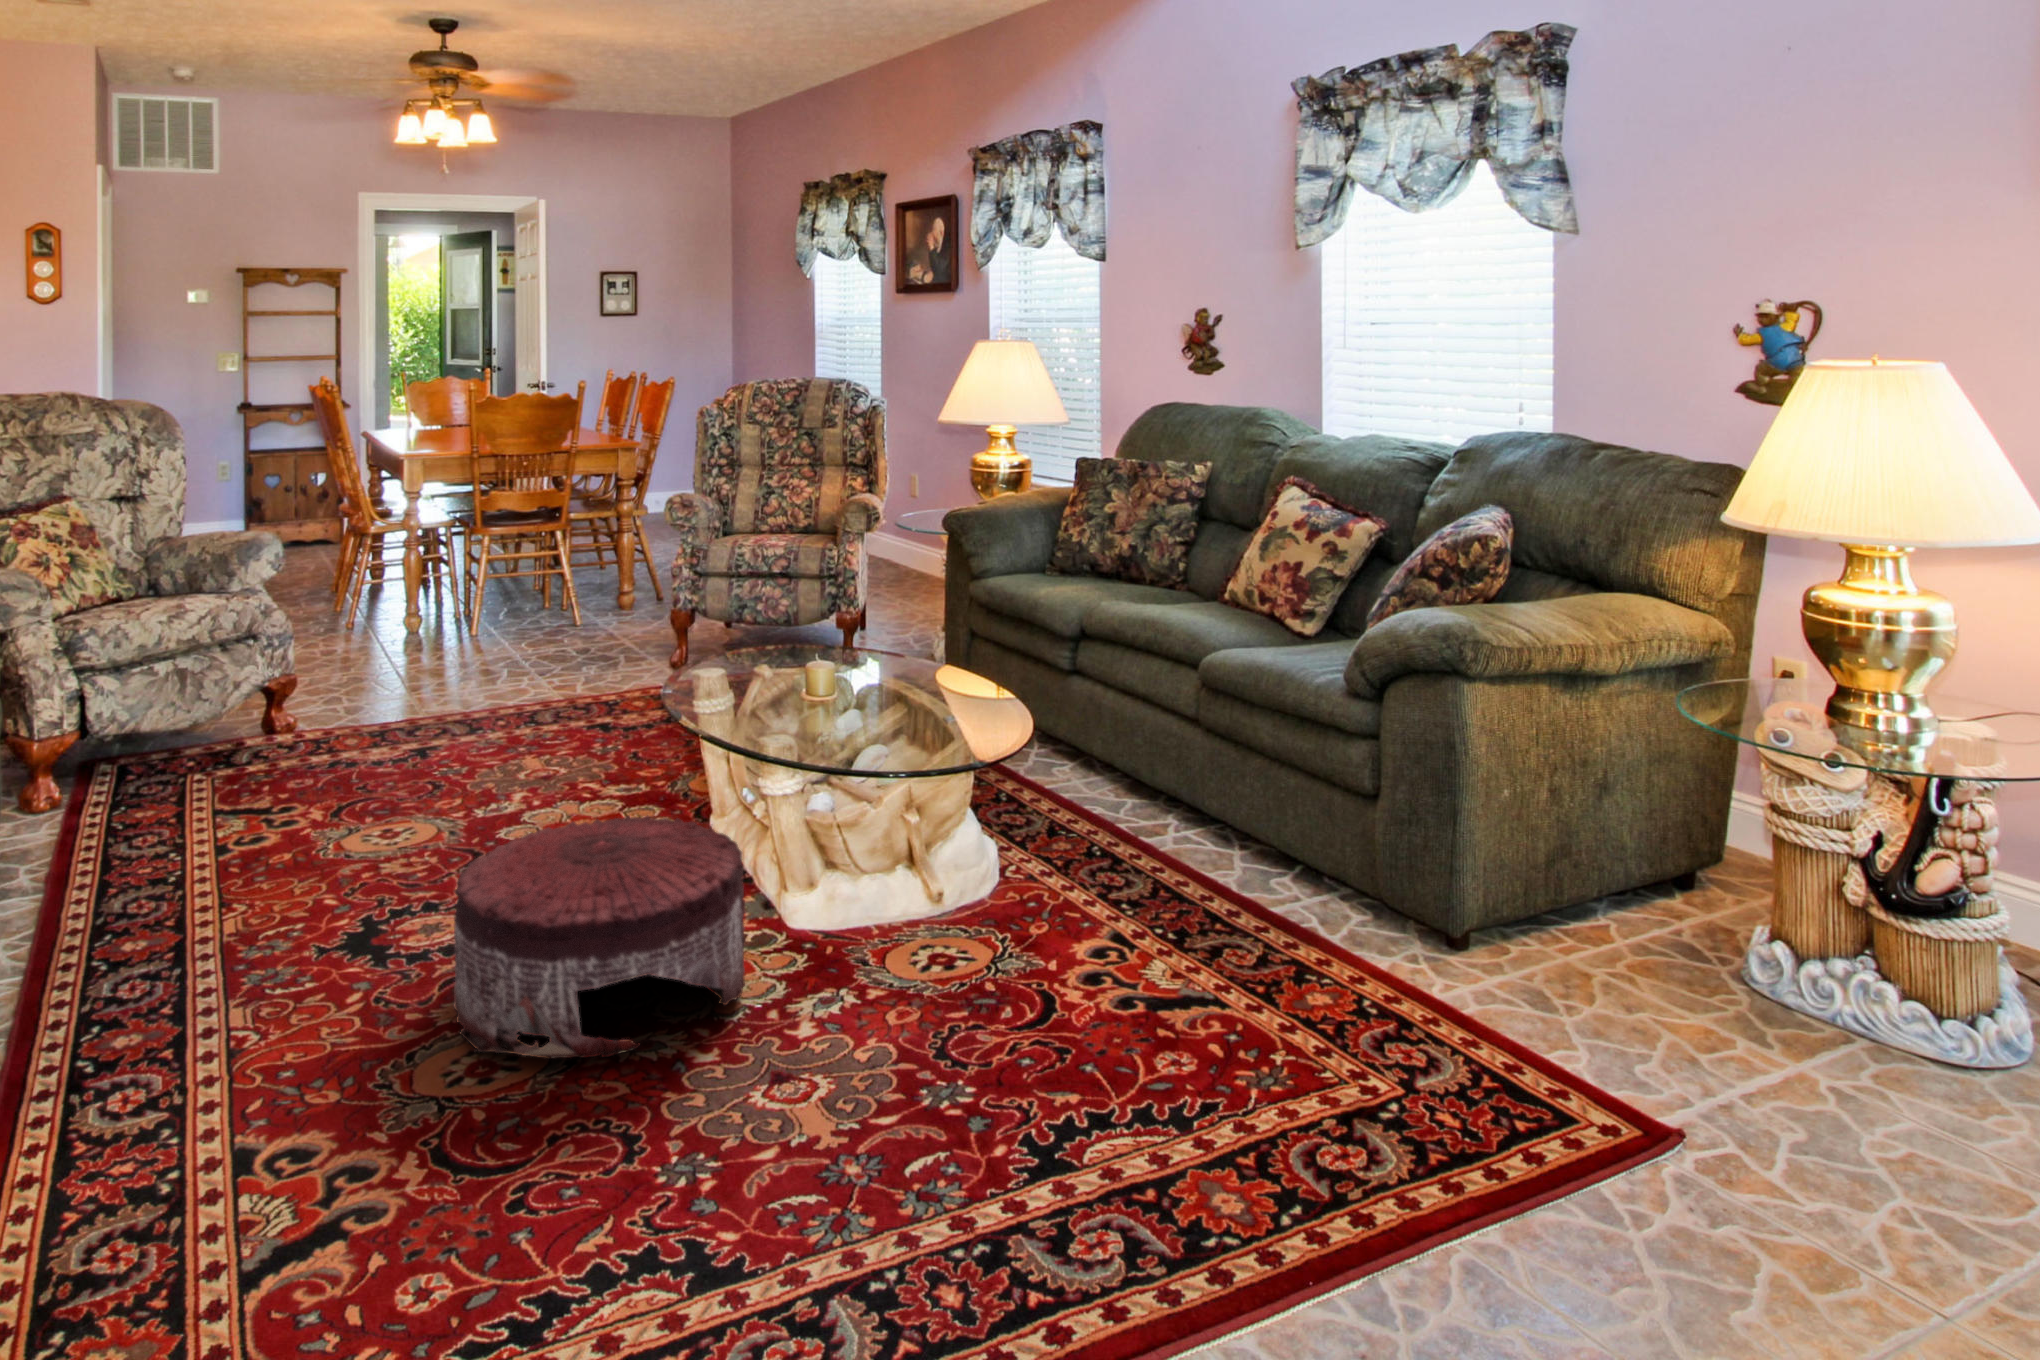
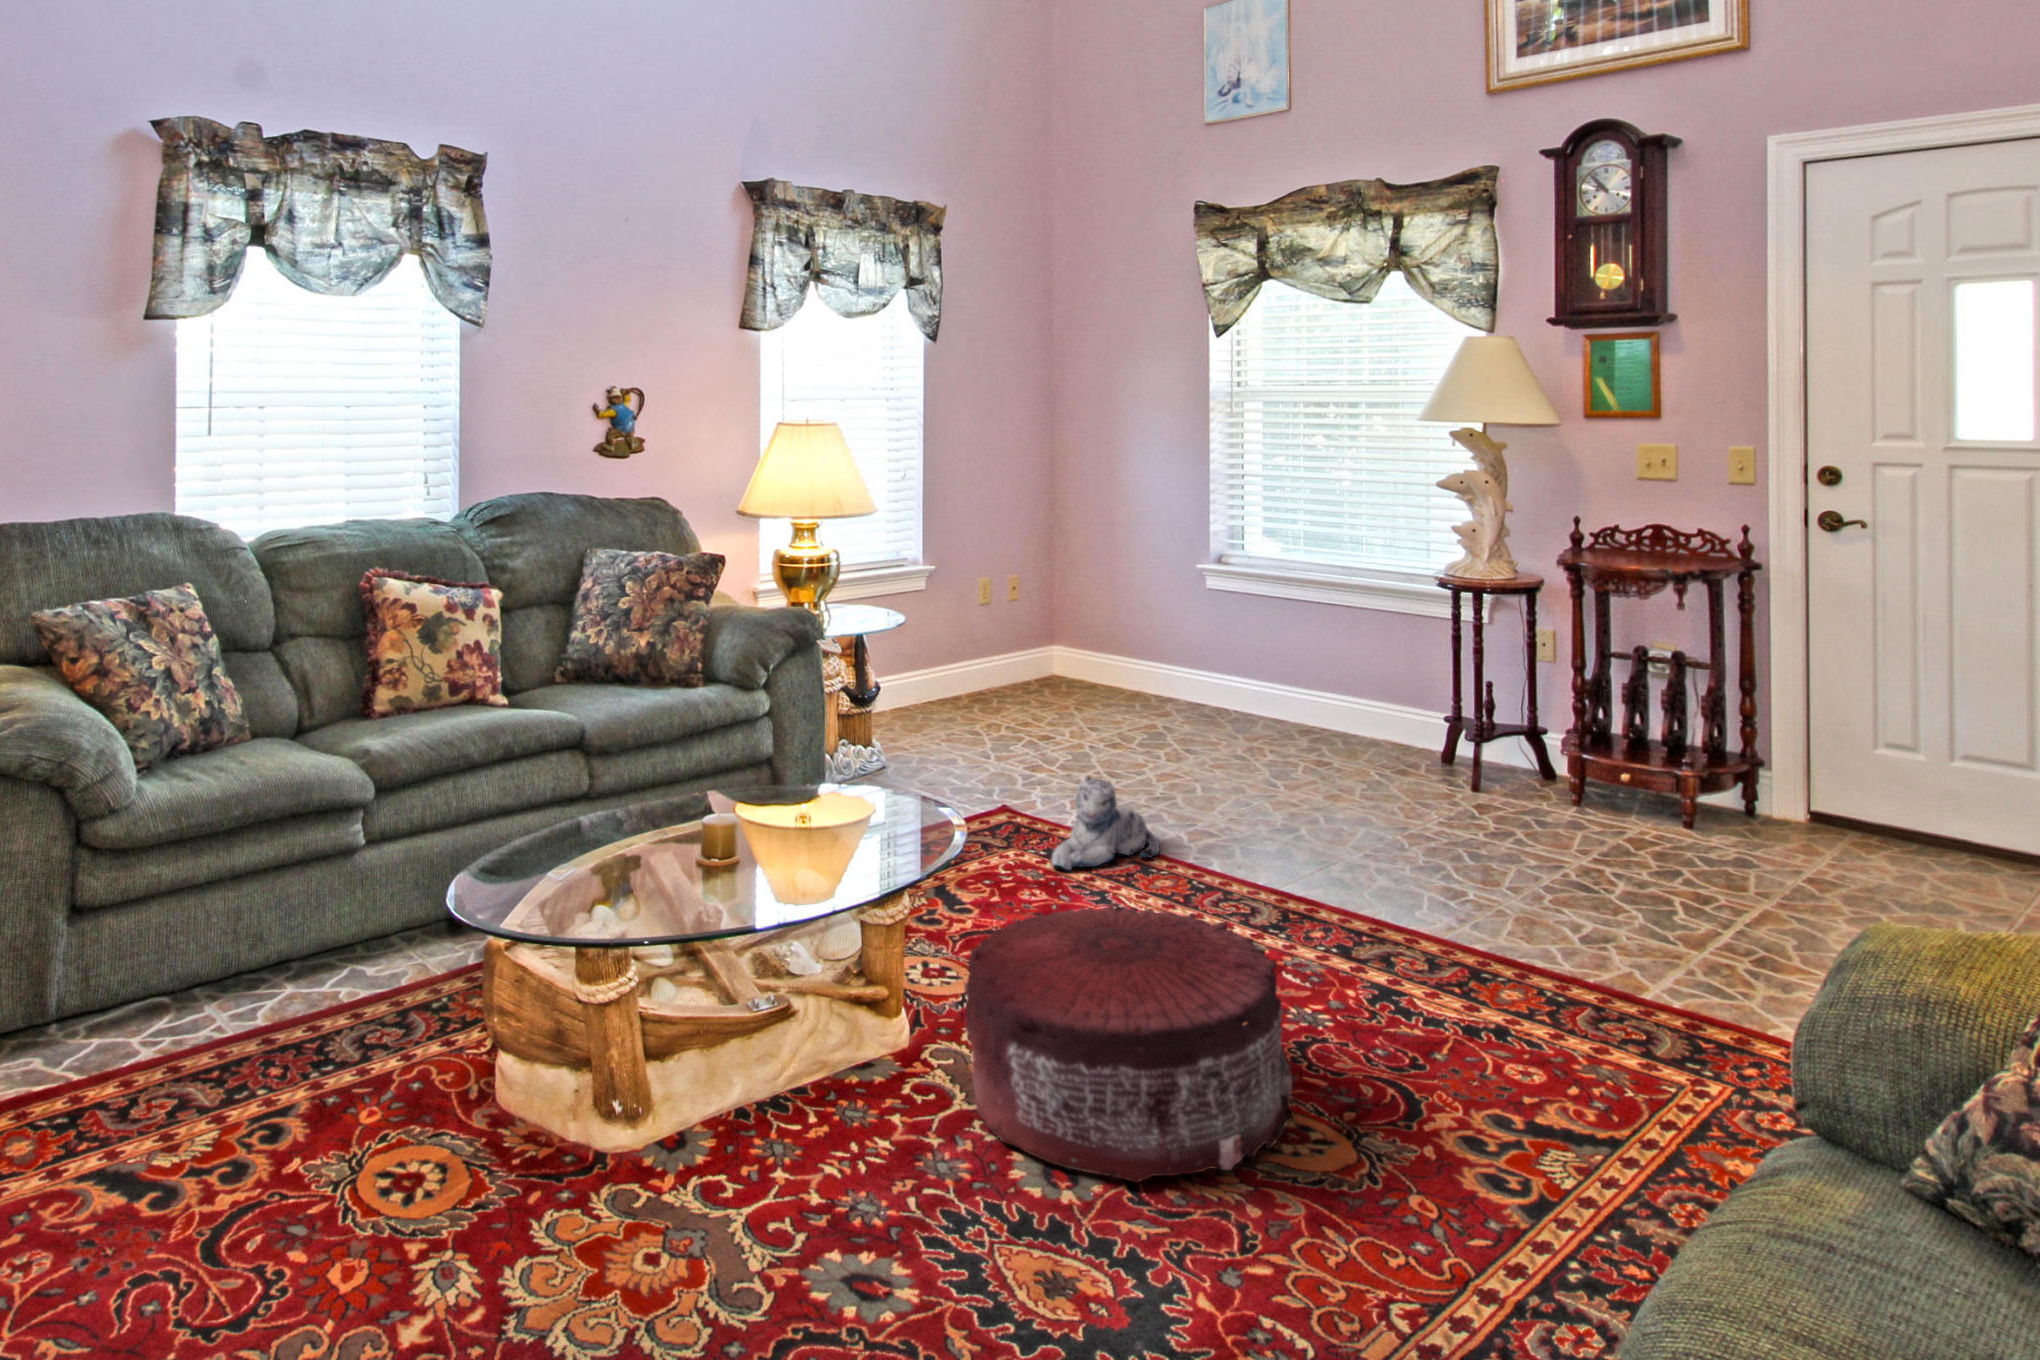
plush toy: none [1286,1011,1516,1252] -> present [1051,776,1159,870]

